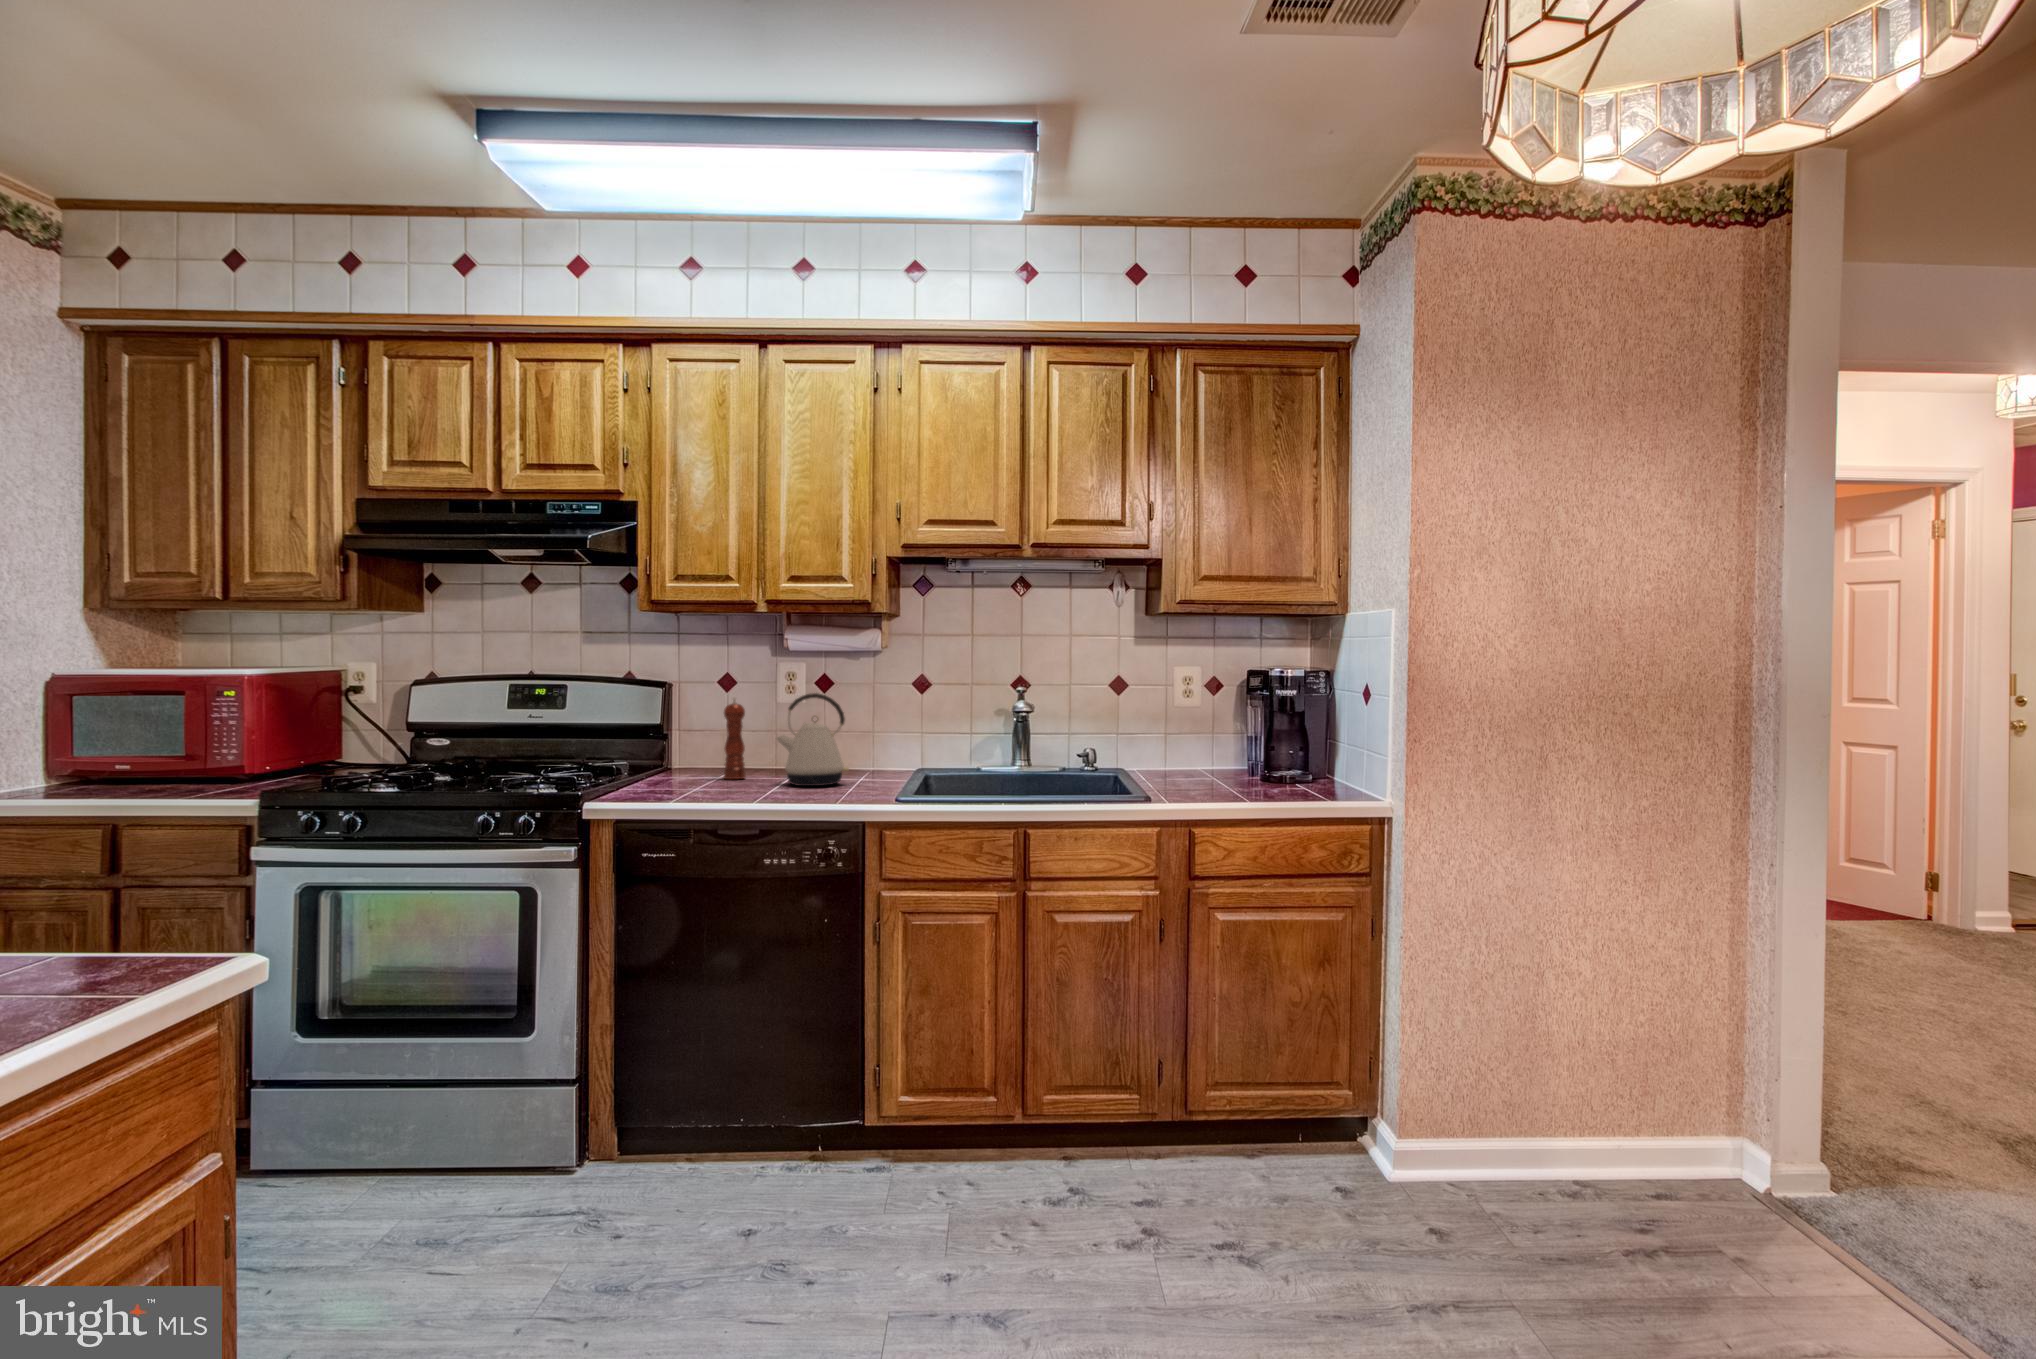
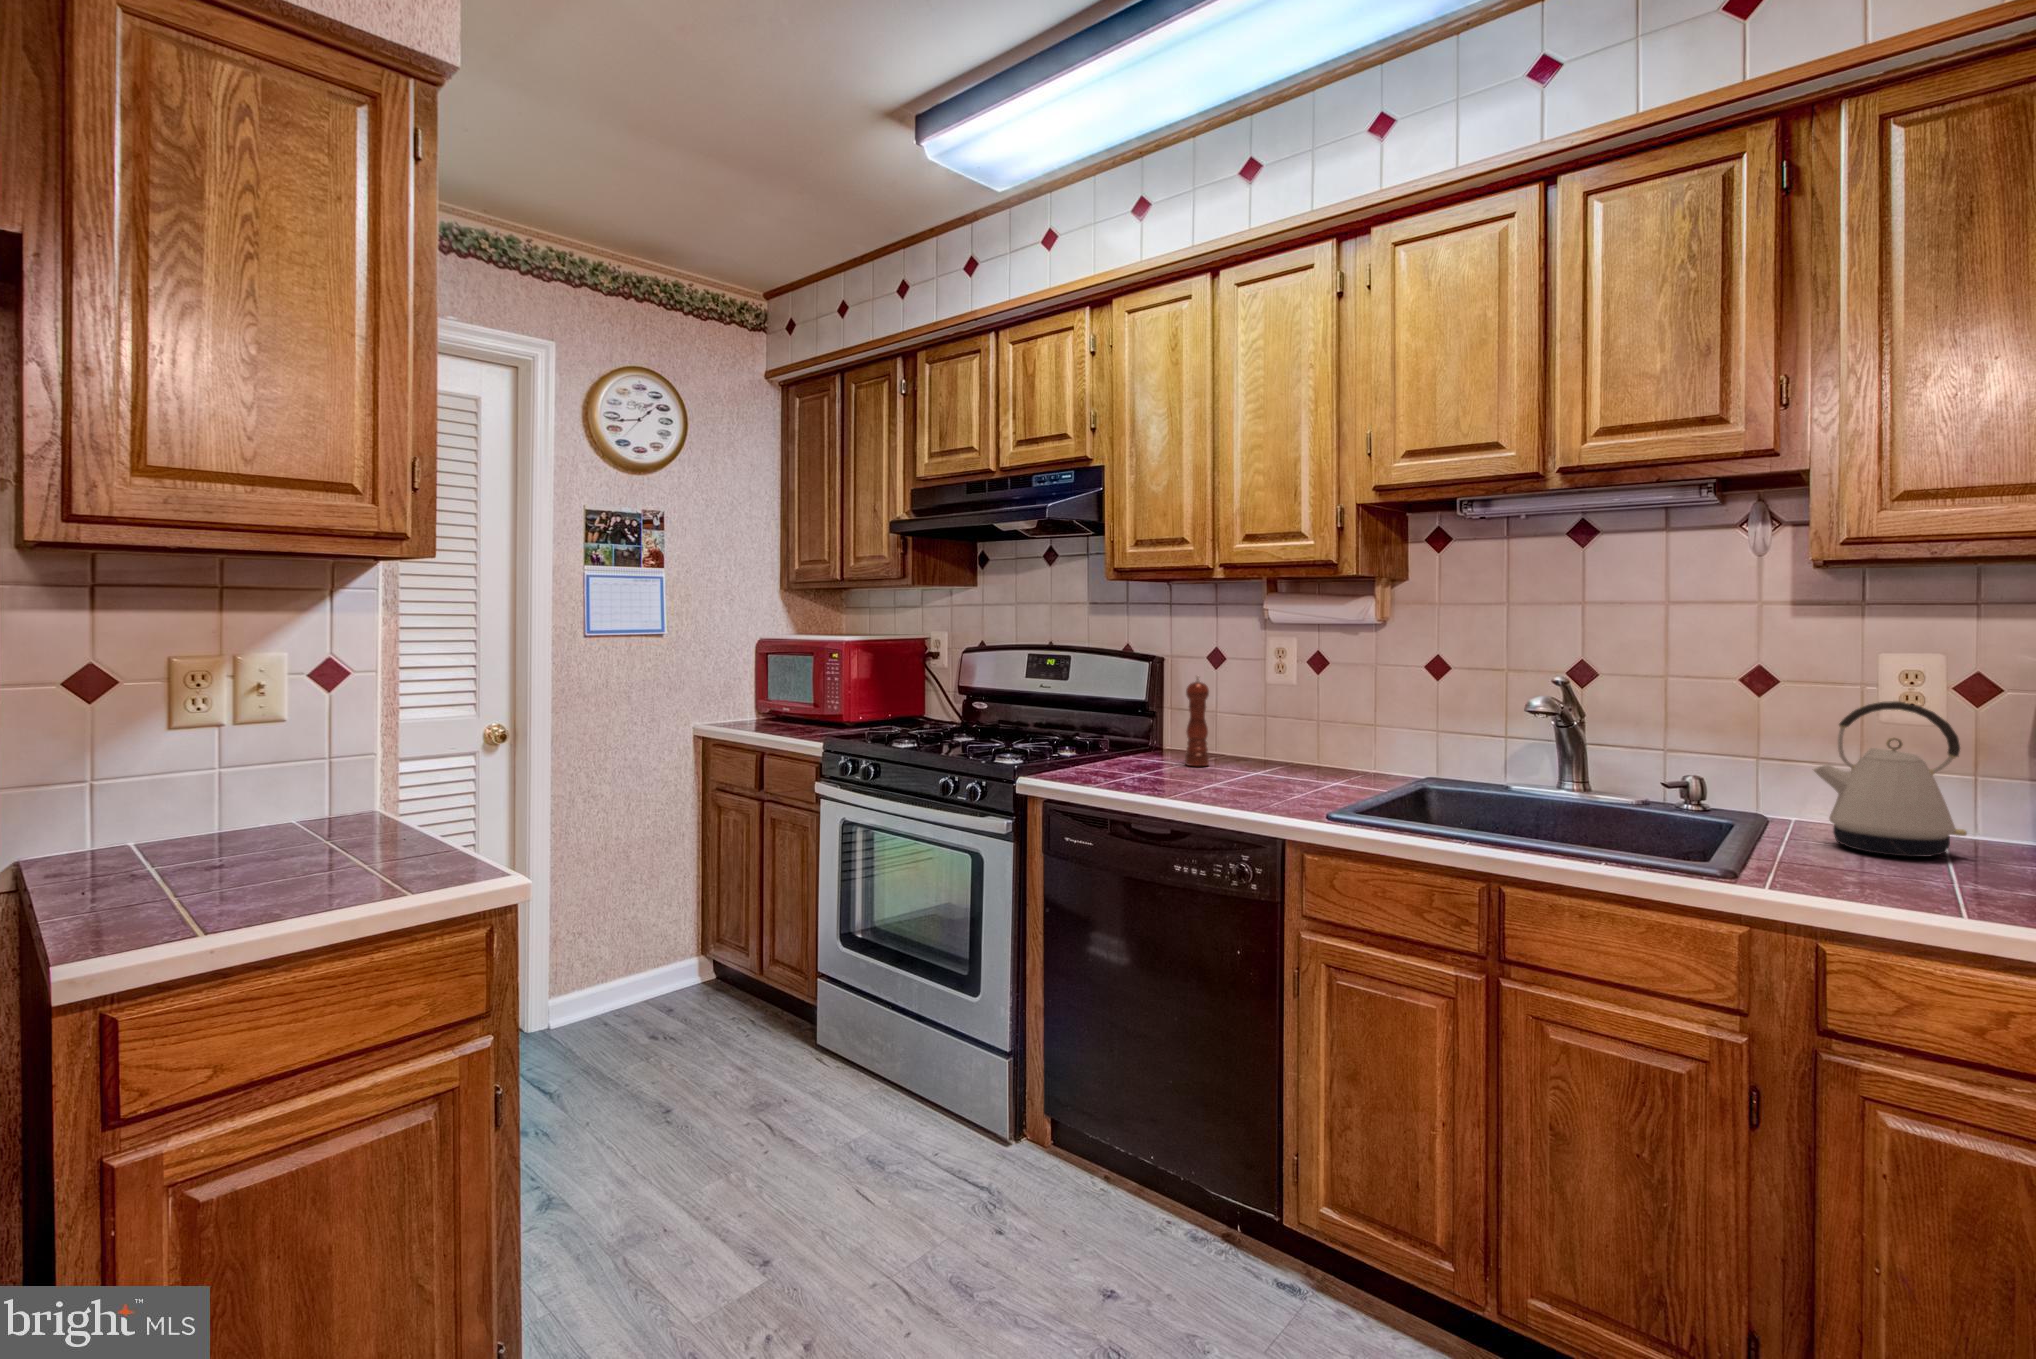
kettle: present [777,693,849,786] -> present [1814,701,1967,857]

